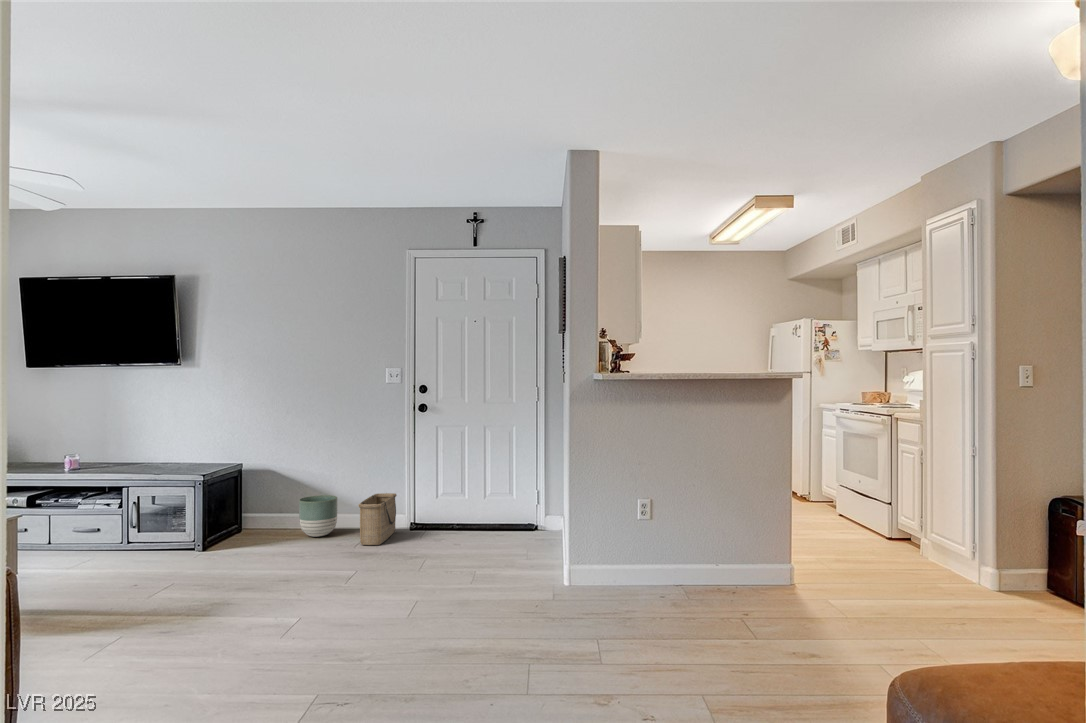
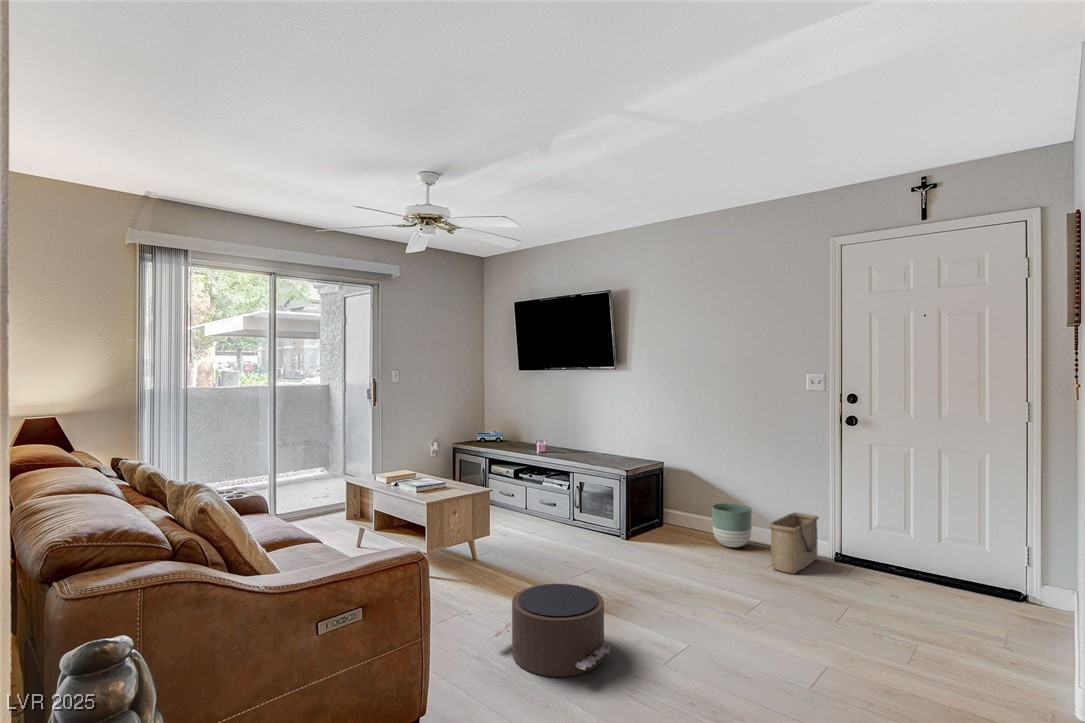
pouf: none [98,580,245,668] -> present [492,584,614,677]

